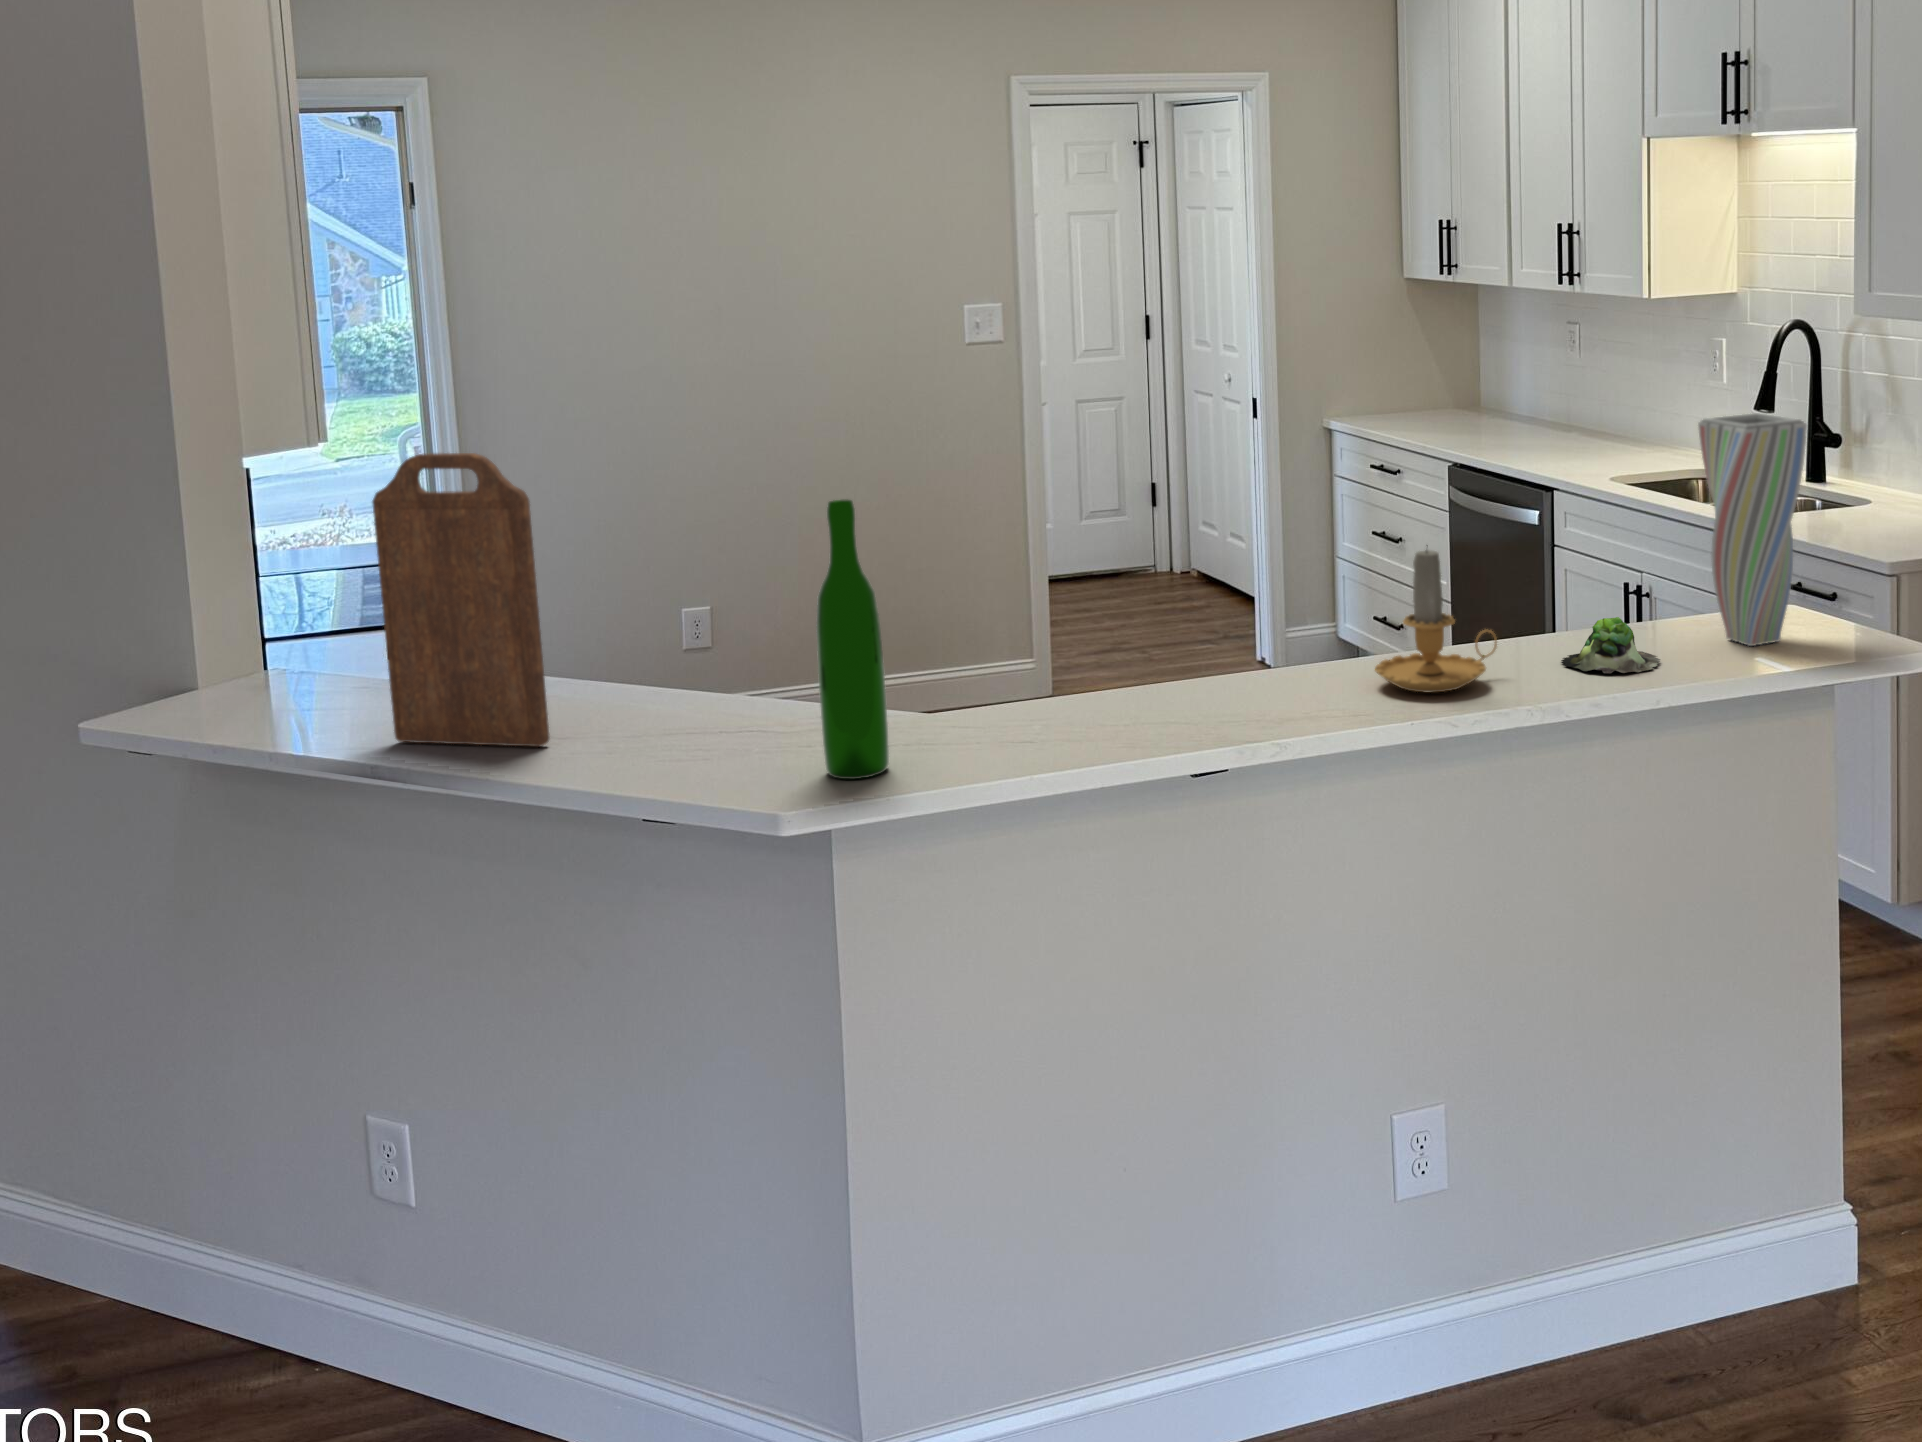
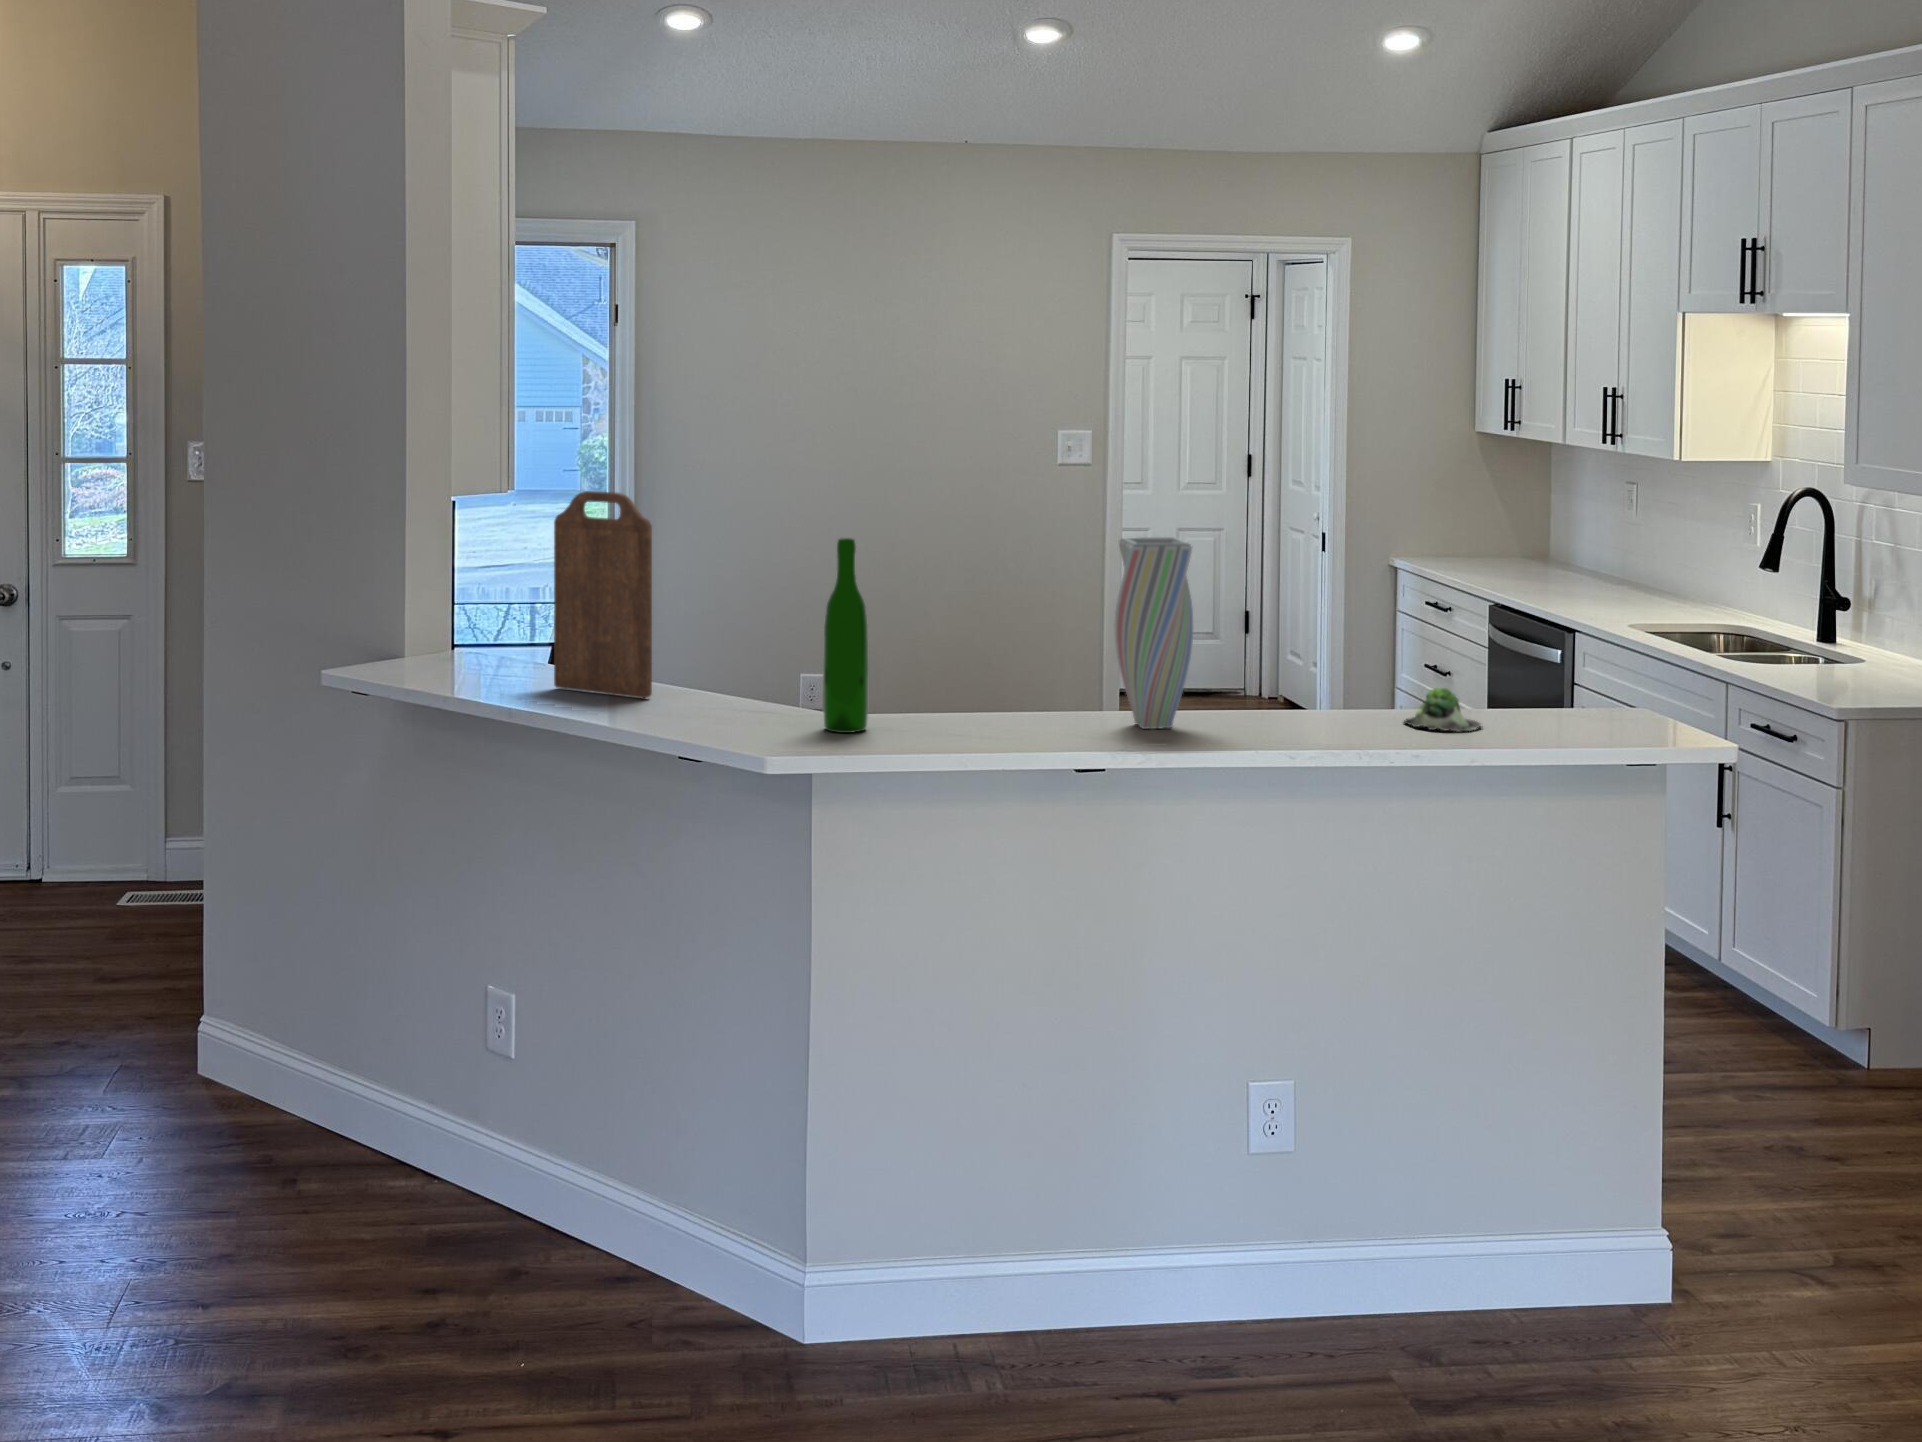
vase: present [1698,413,1807,646] -> present [1114,537,1193,729]
candle: present [1375,545,1497,693] -> none [1244,614,1346,728]

